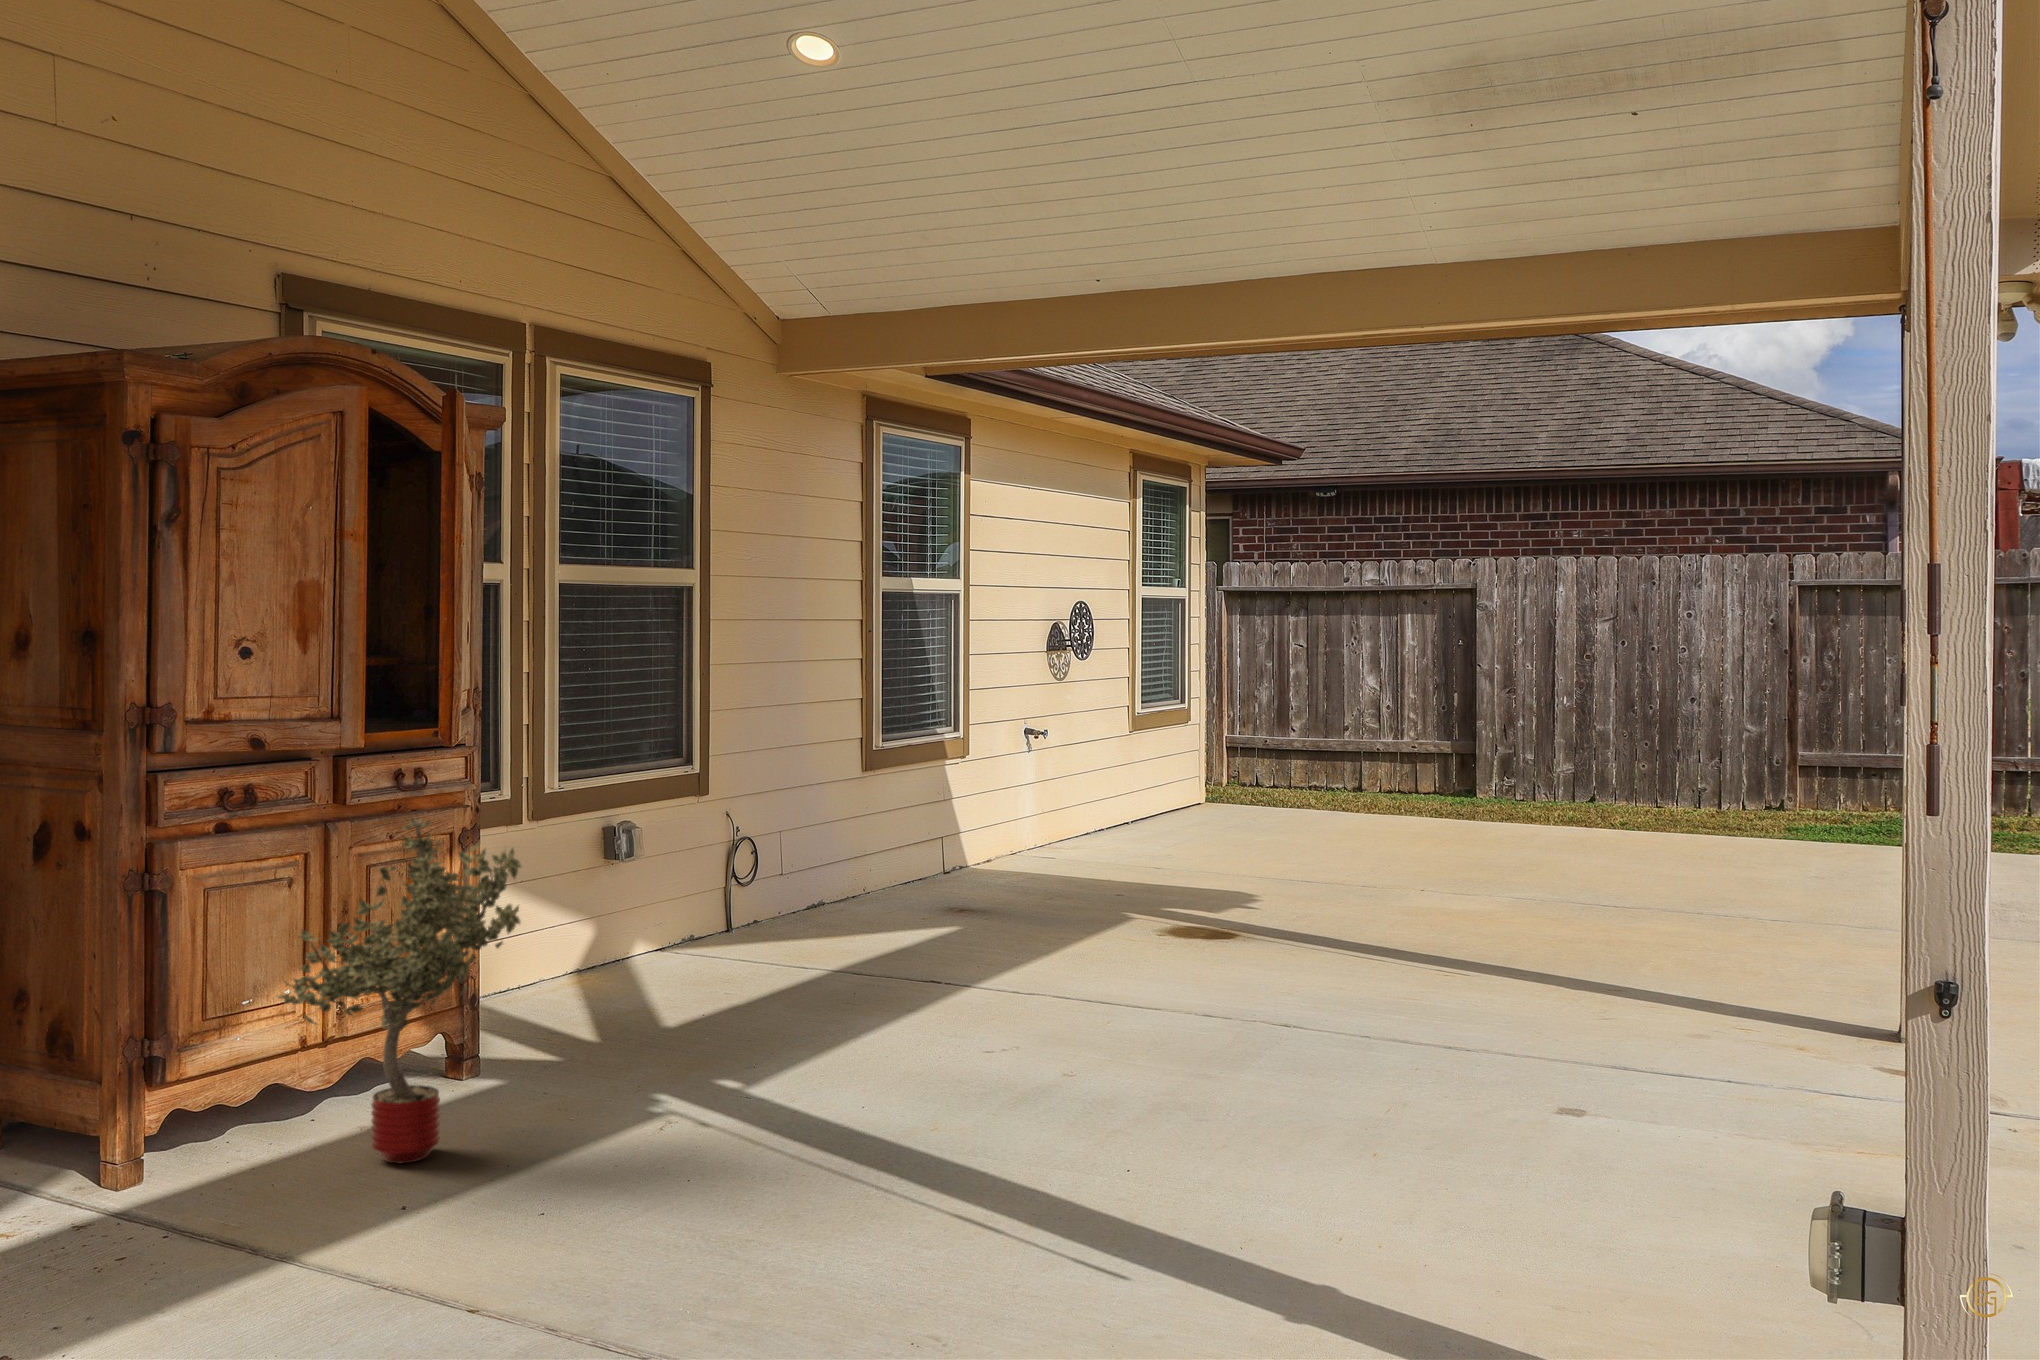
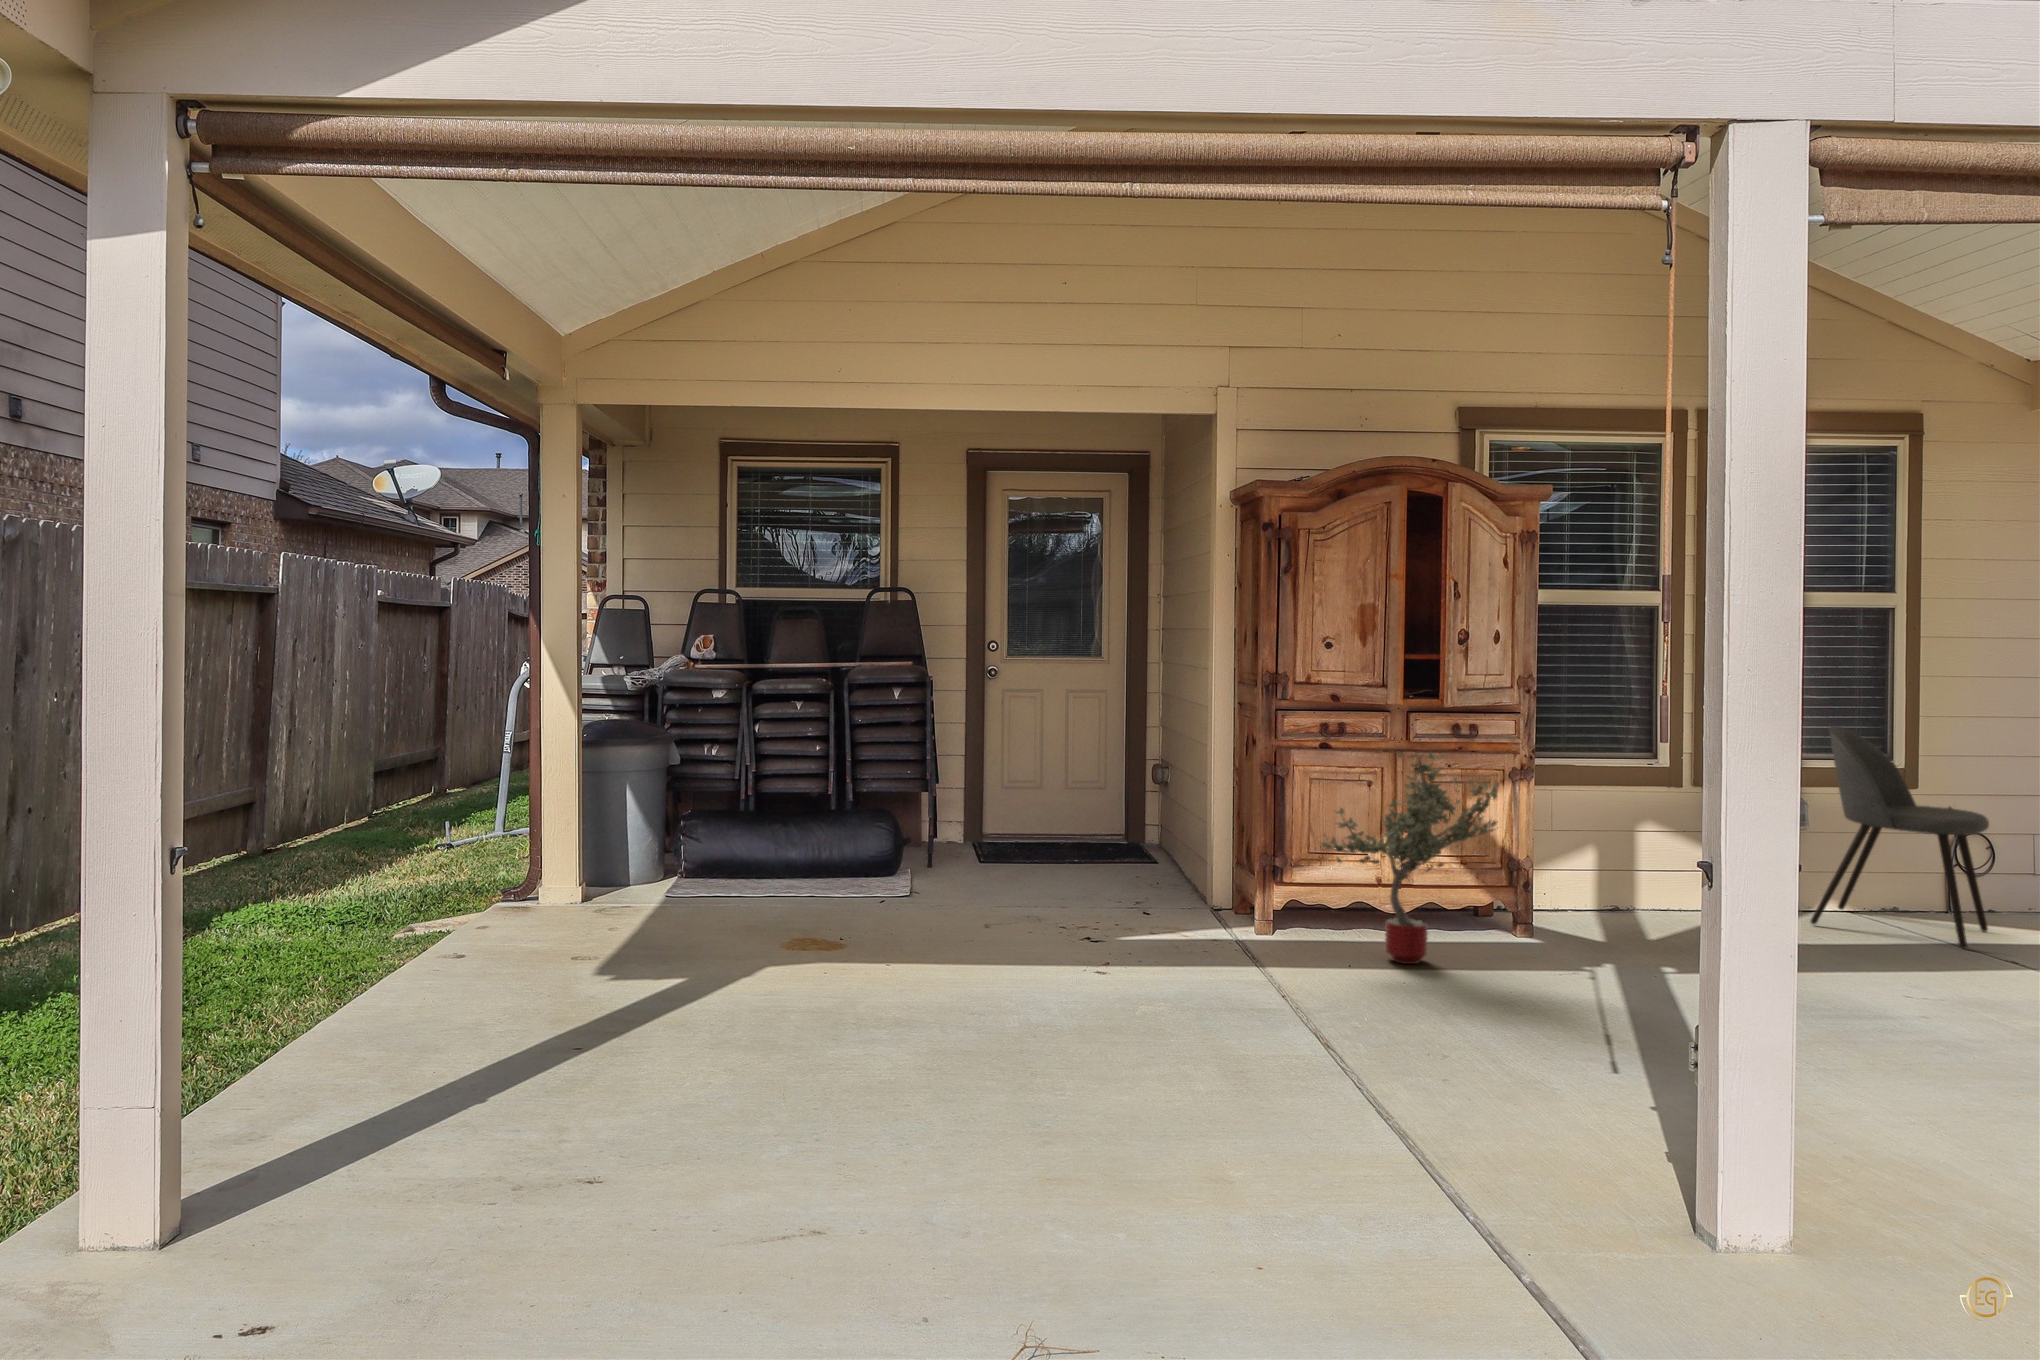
dining chair: none [649,732,813,972] -> present [1810,726,1989,948]

